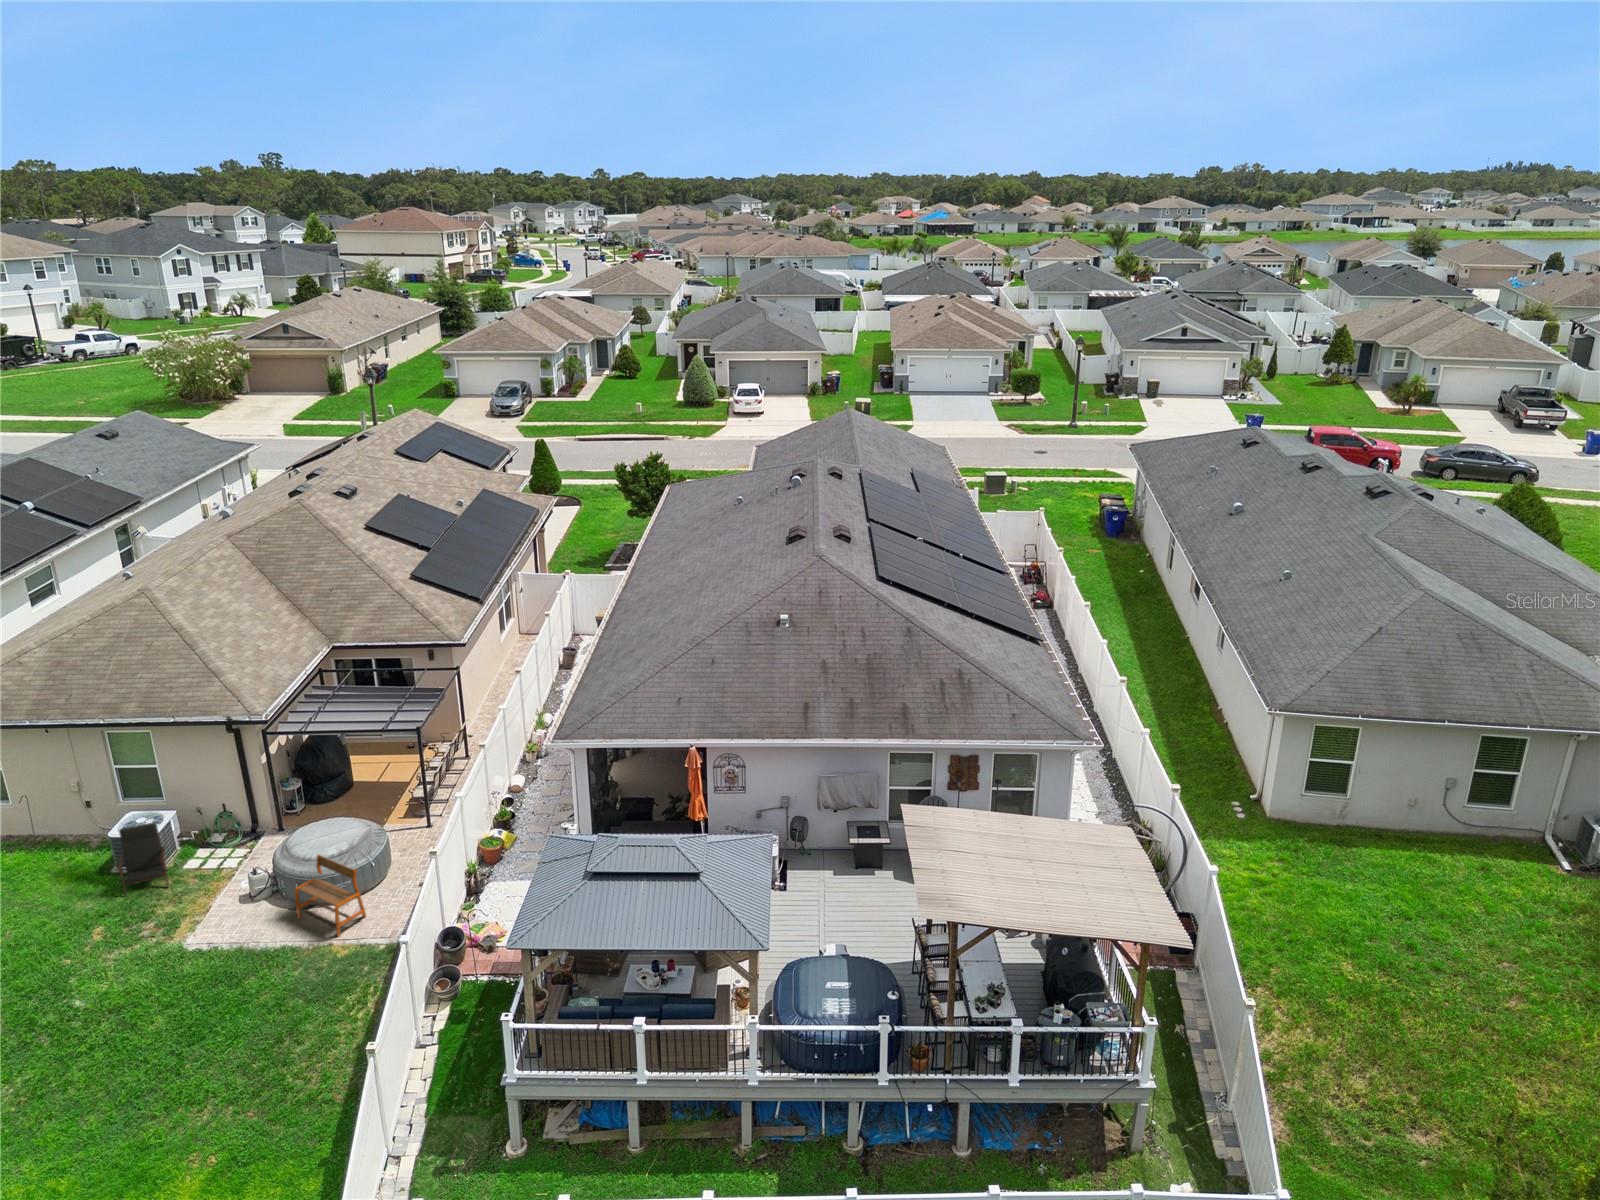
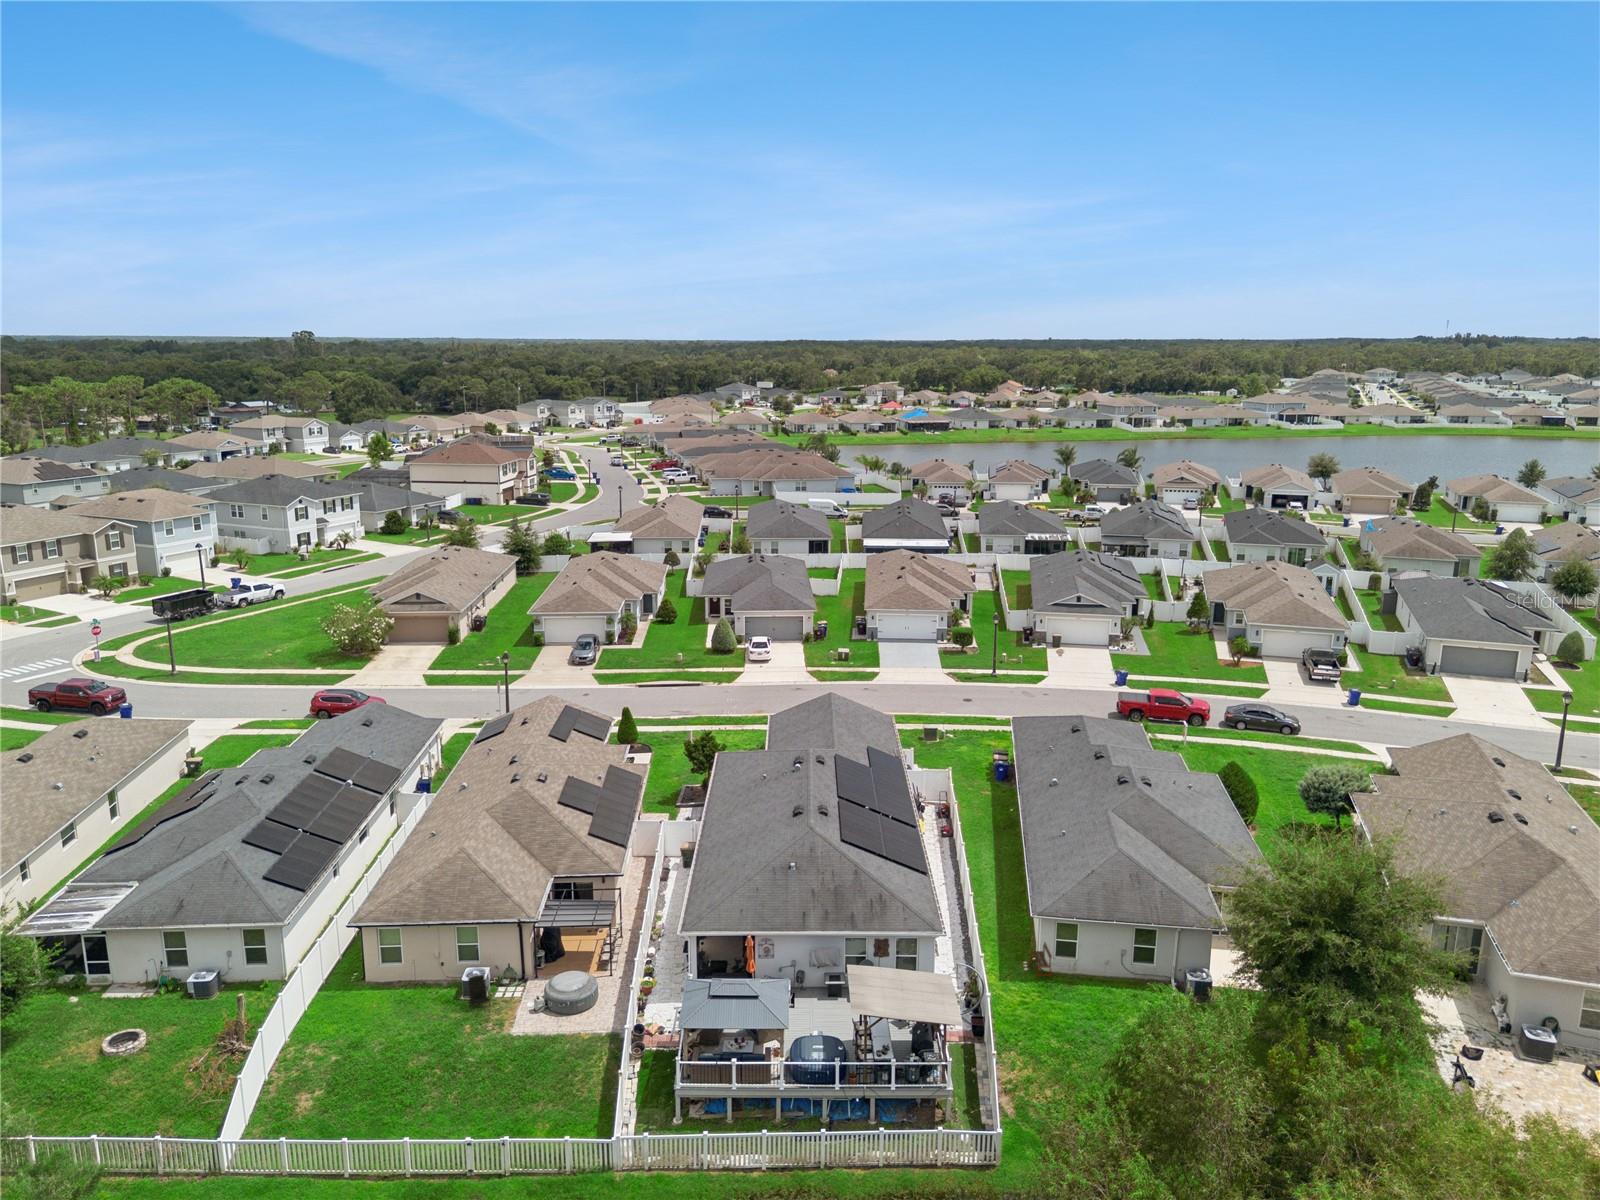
bench: present [295,854,366,937] -> present [1029,943,1052,978]

